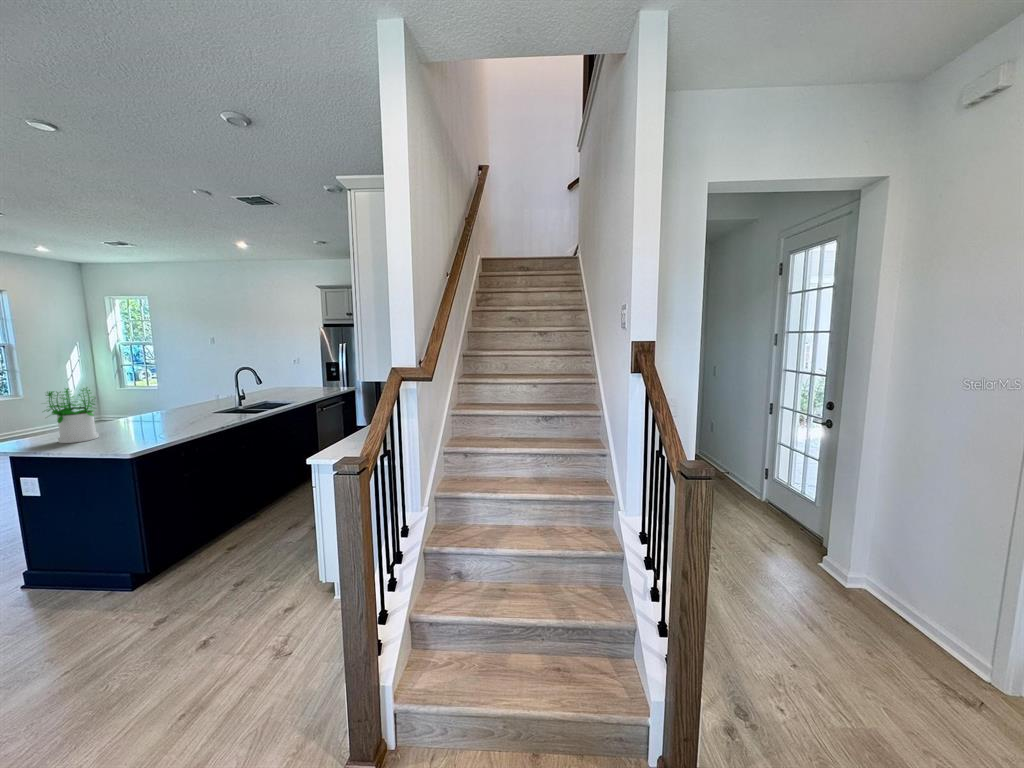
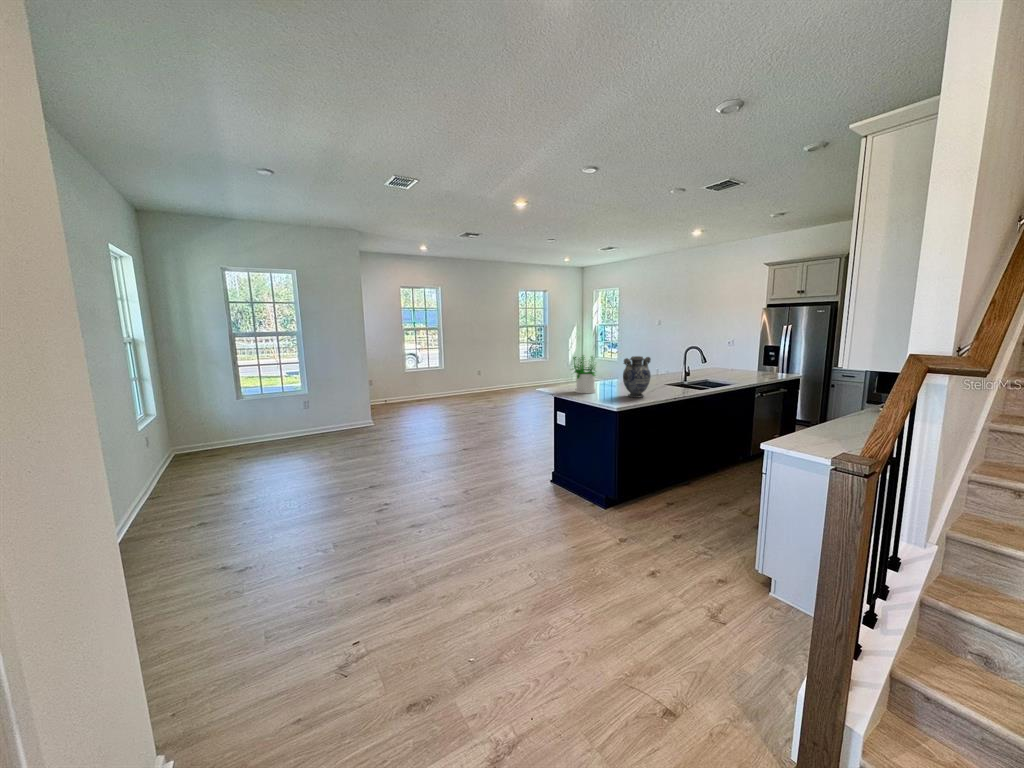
vase: none [139,382,184,435] -> present [623,356,651,398]

